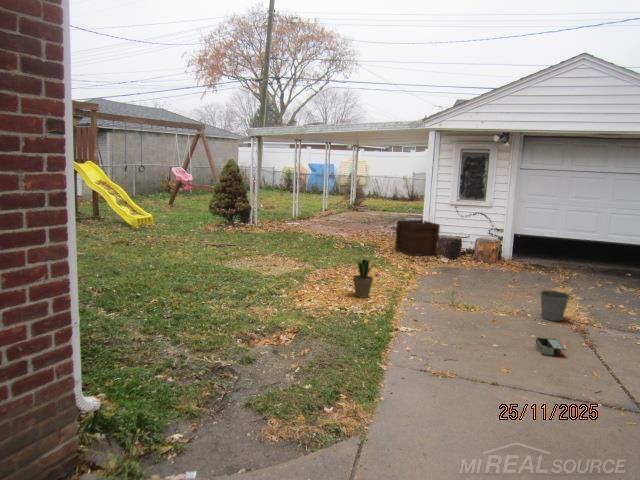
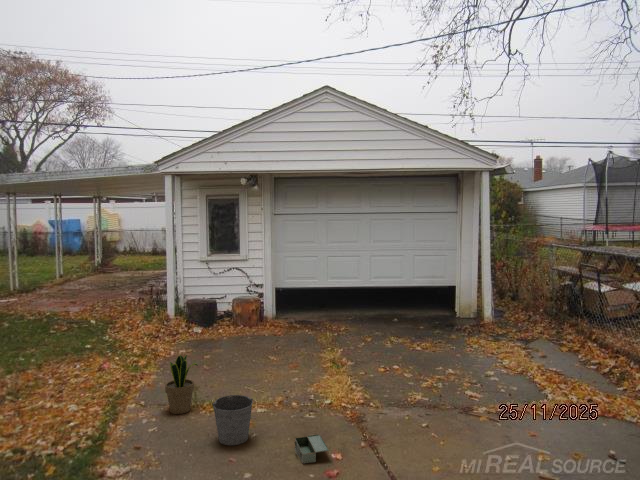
wooden crate: present [395,220,440,256] -> none [136,283,190,330]
potted plant: present [353,258,373,298] -> present [165,355,198,414]
bucket: present [541,290,569,321] -> present [213,395,253,445]

